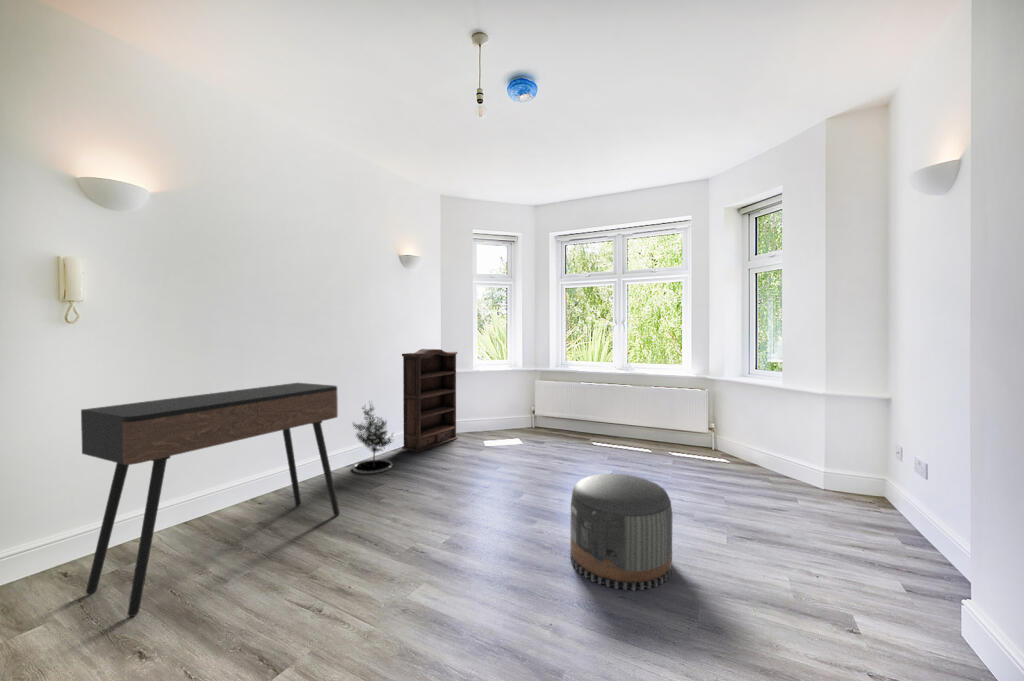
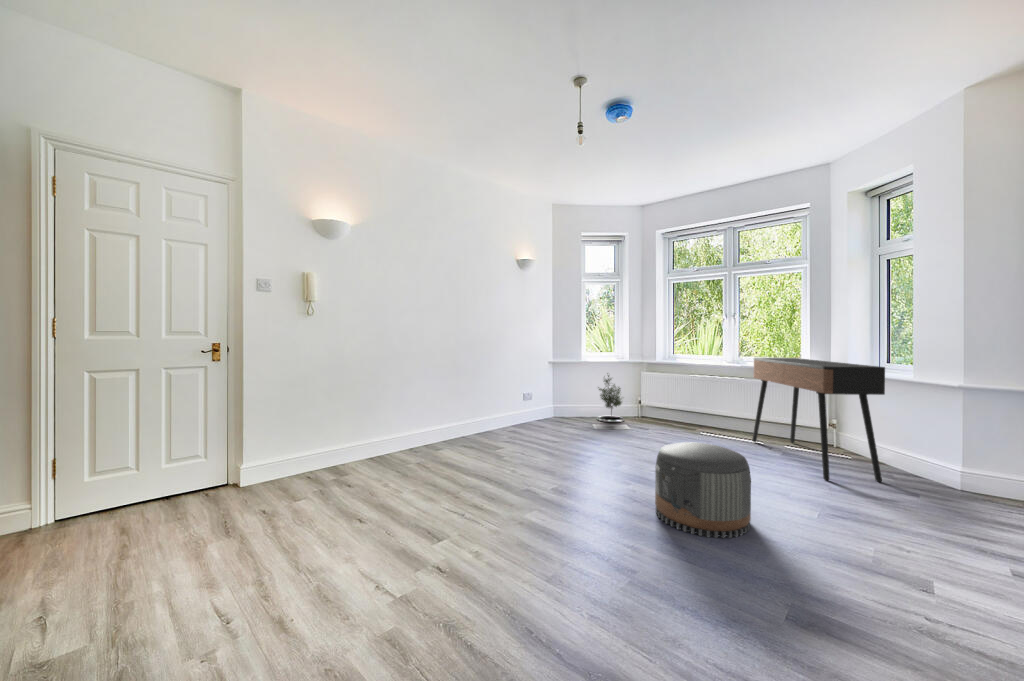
bookshelf: present [402,349,457,452] -> none [522,340,570,428]
console table: present [81,383,339,617] -> present [752,358,885,482]
potted tree: present [353,405,393,474] -> present [597,375,624,422]

